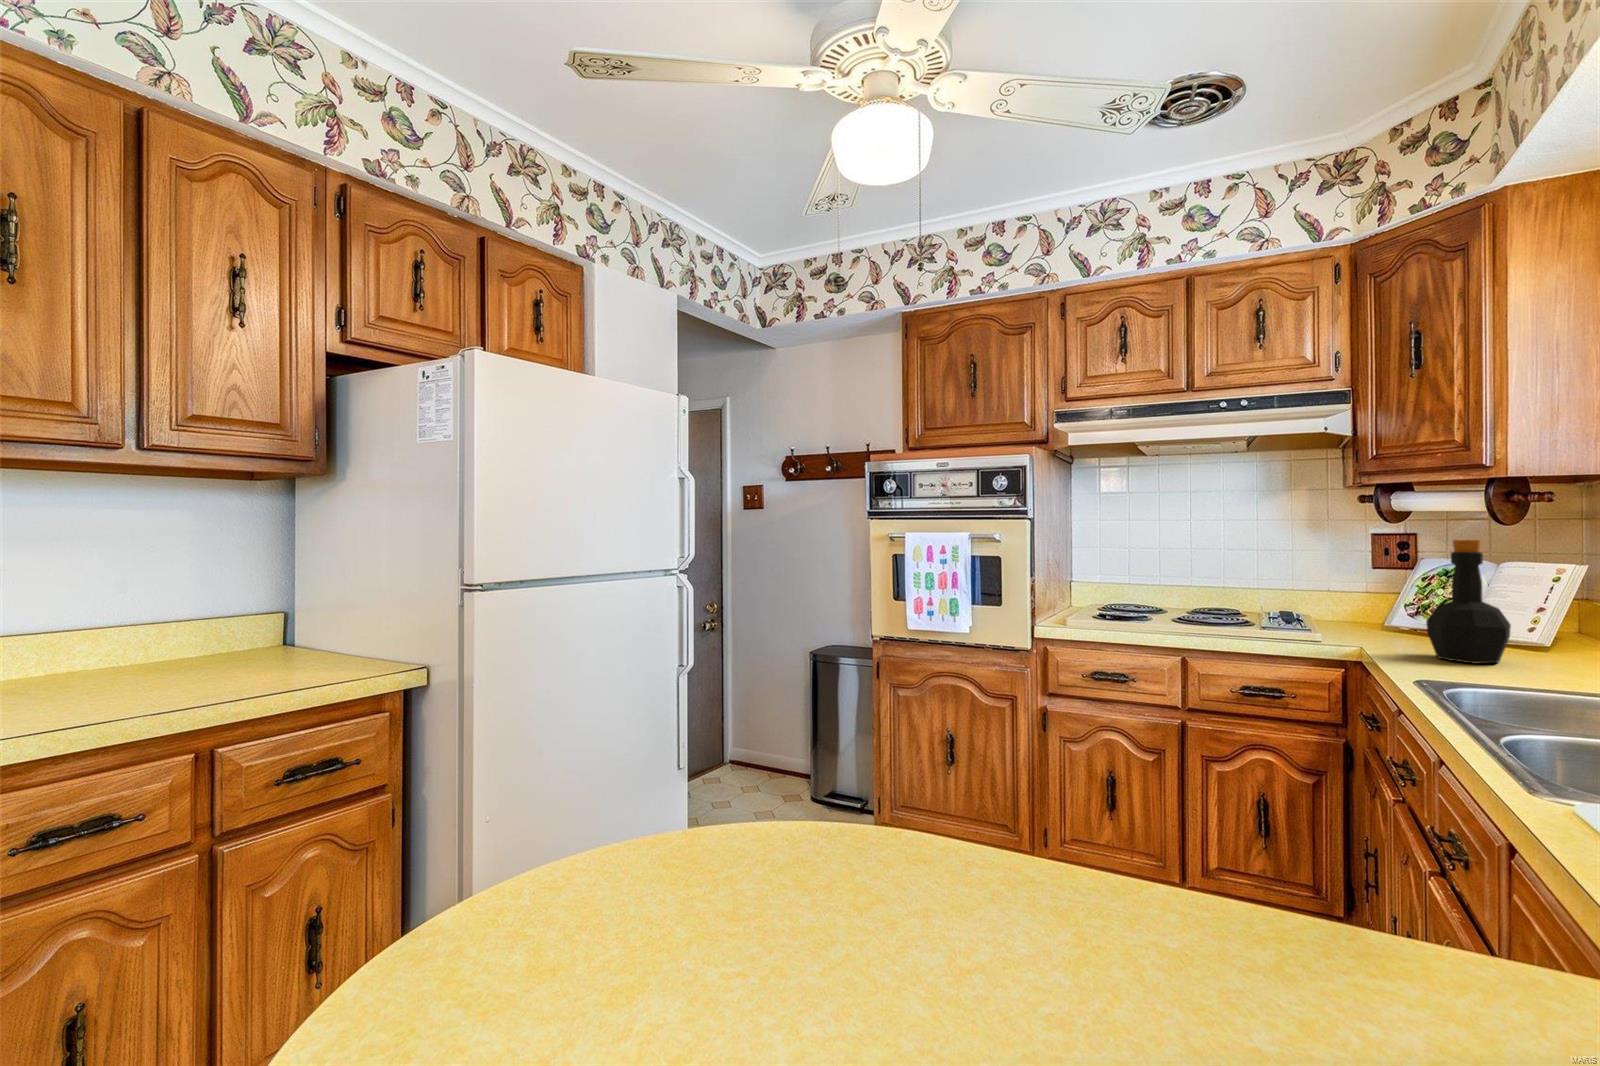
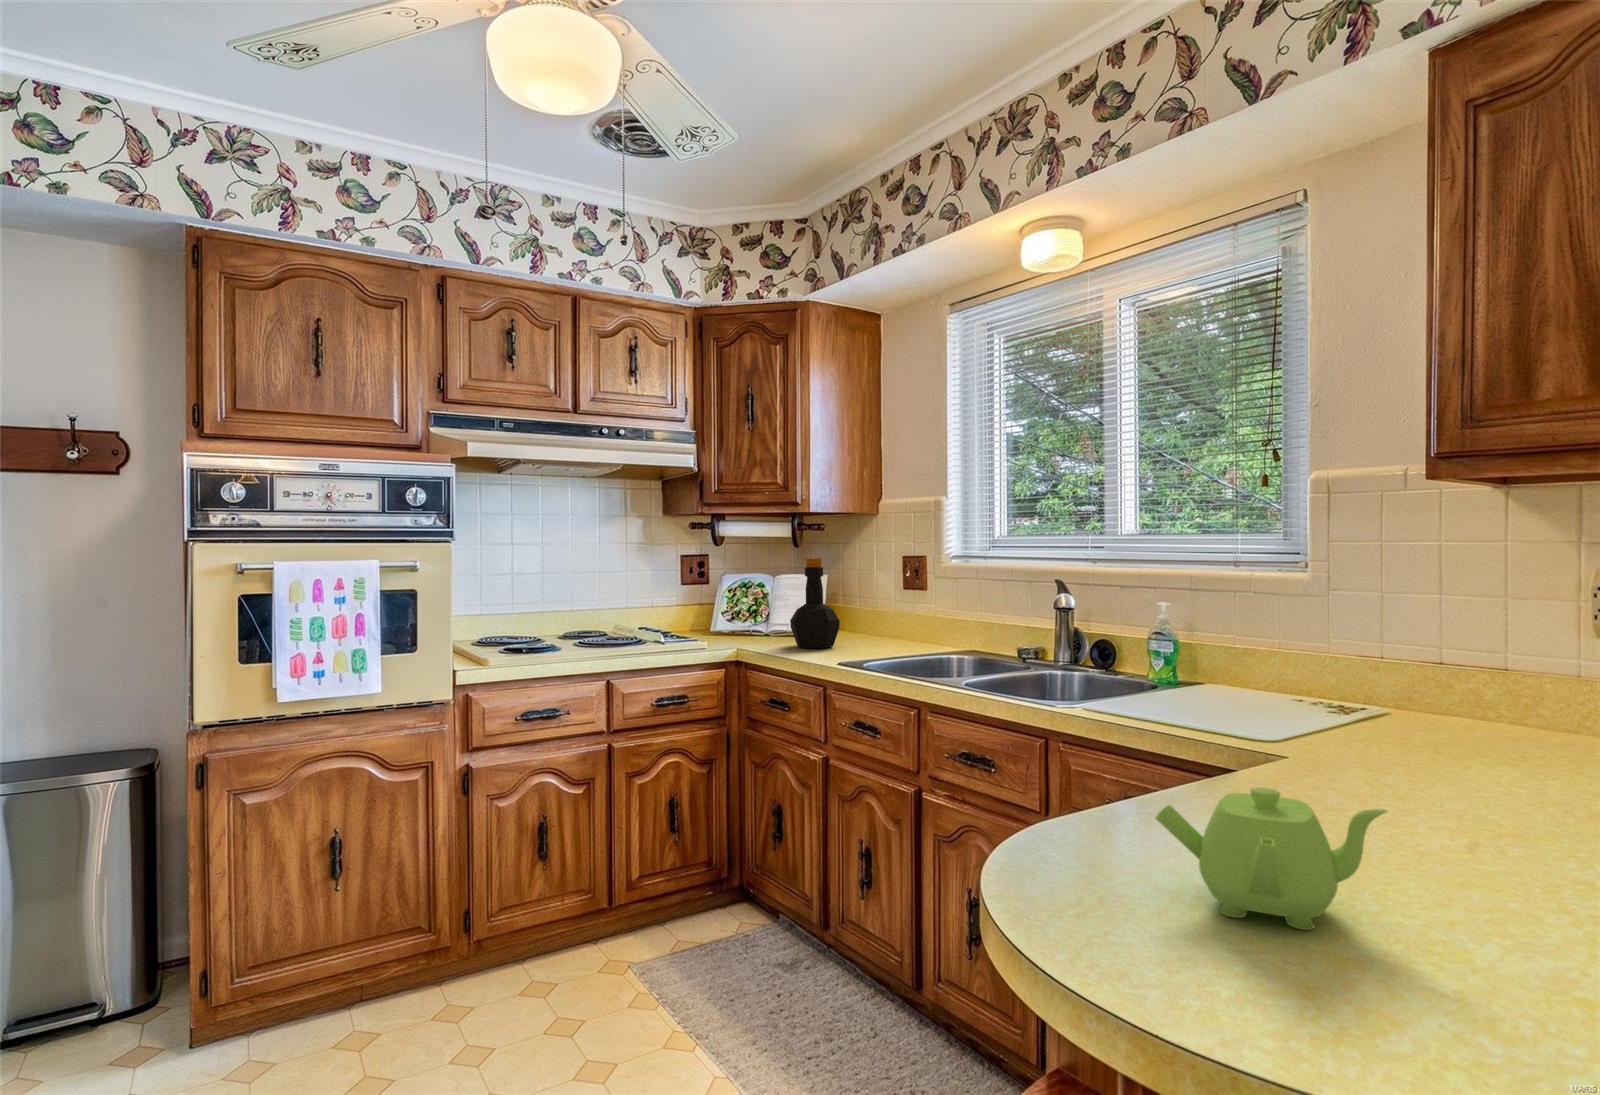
teapot: none [624,792,838,966] -> present [1155,787,1387,930]

